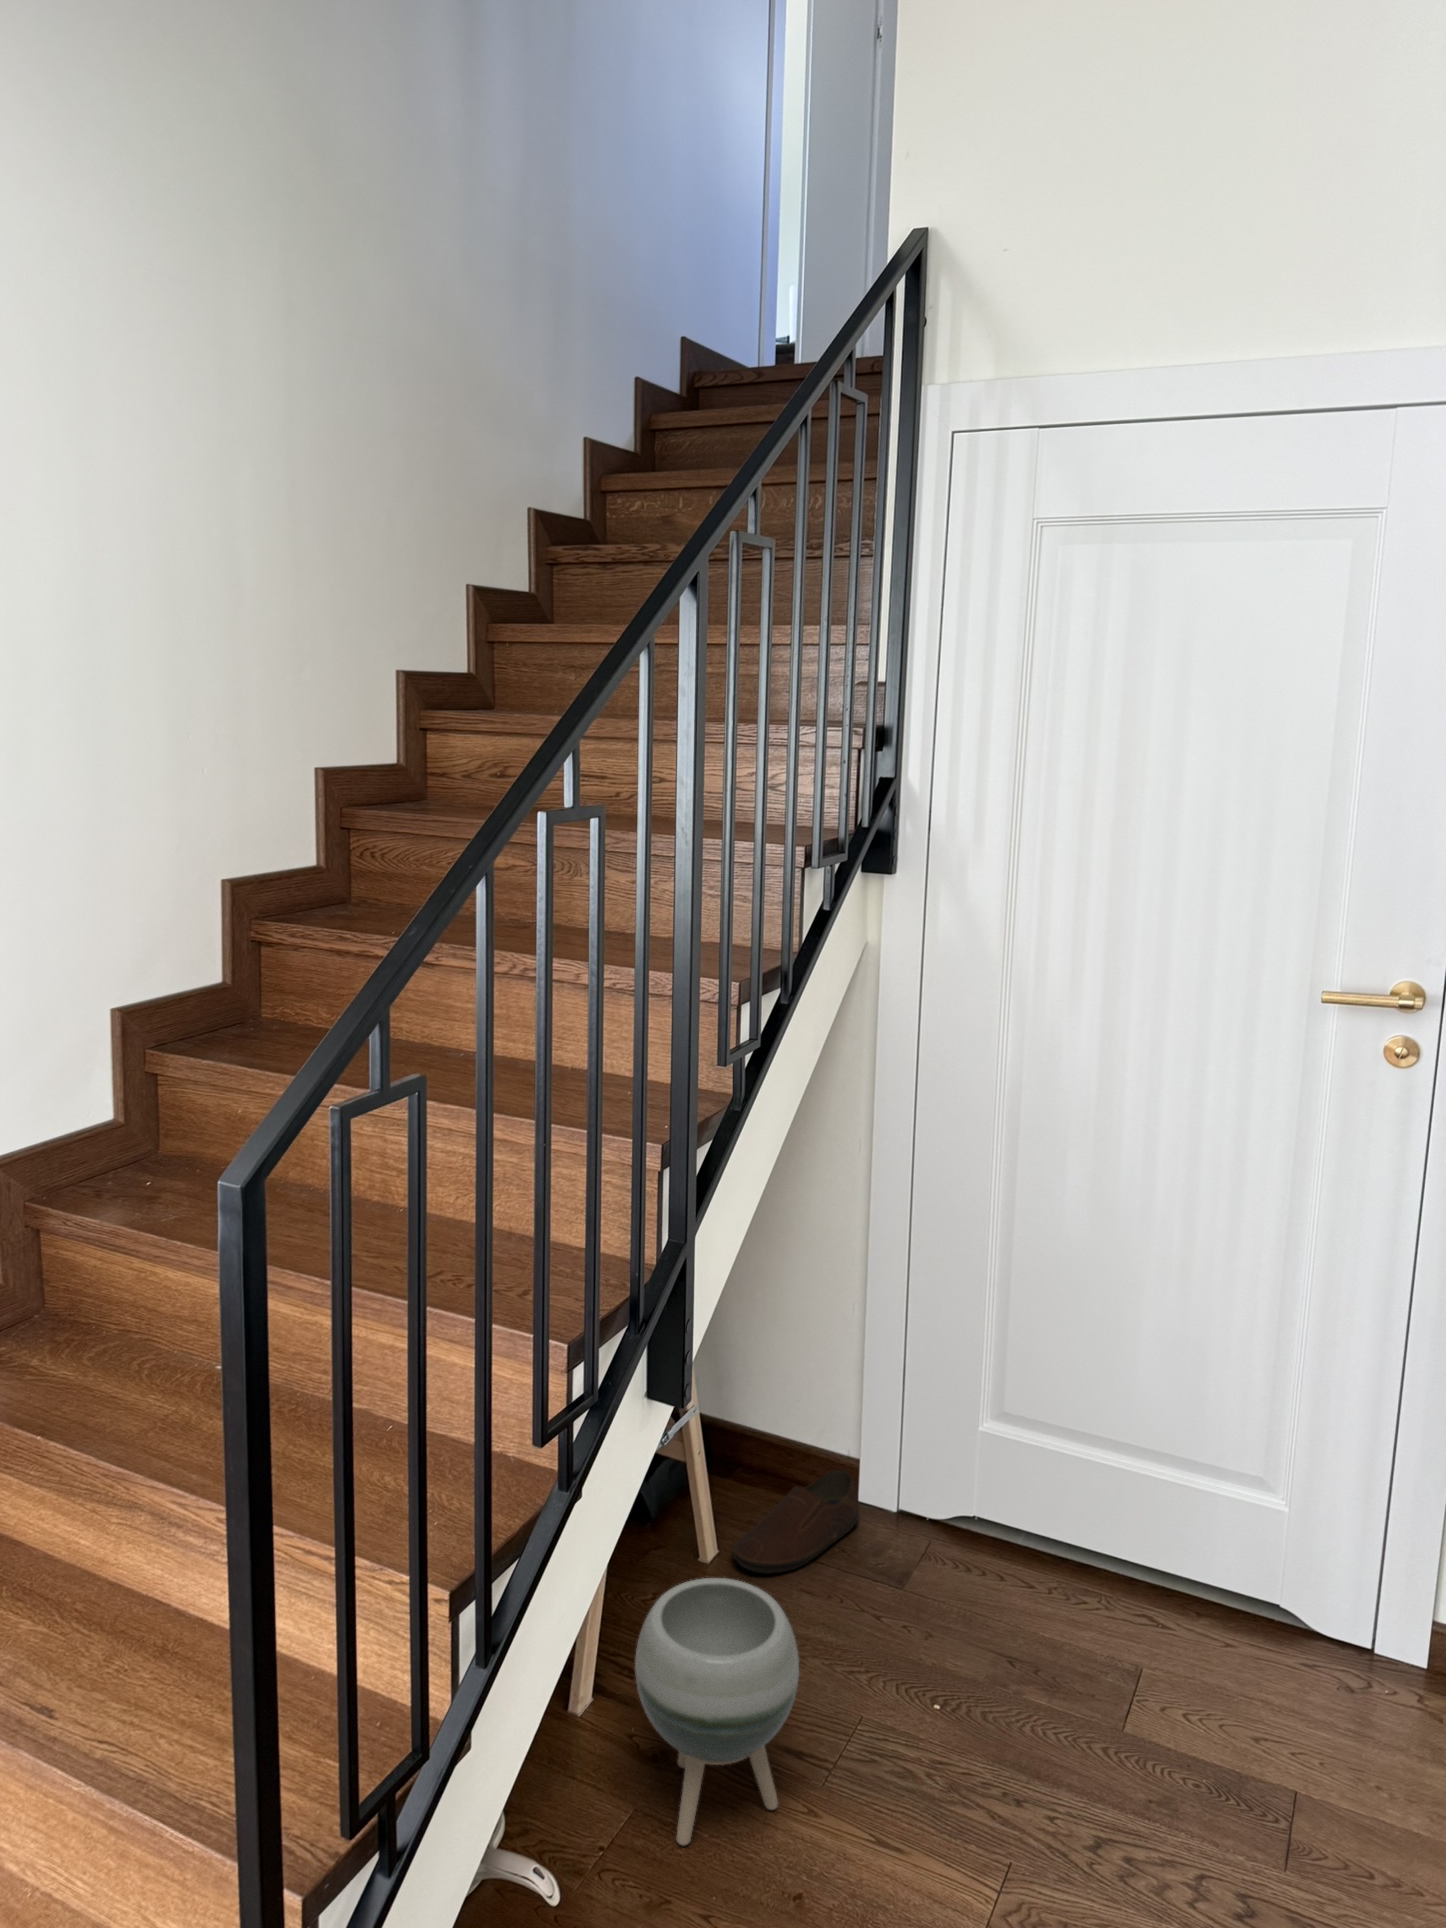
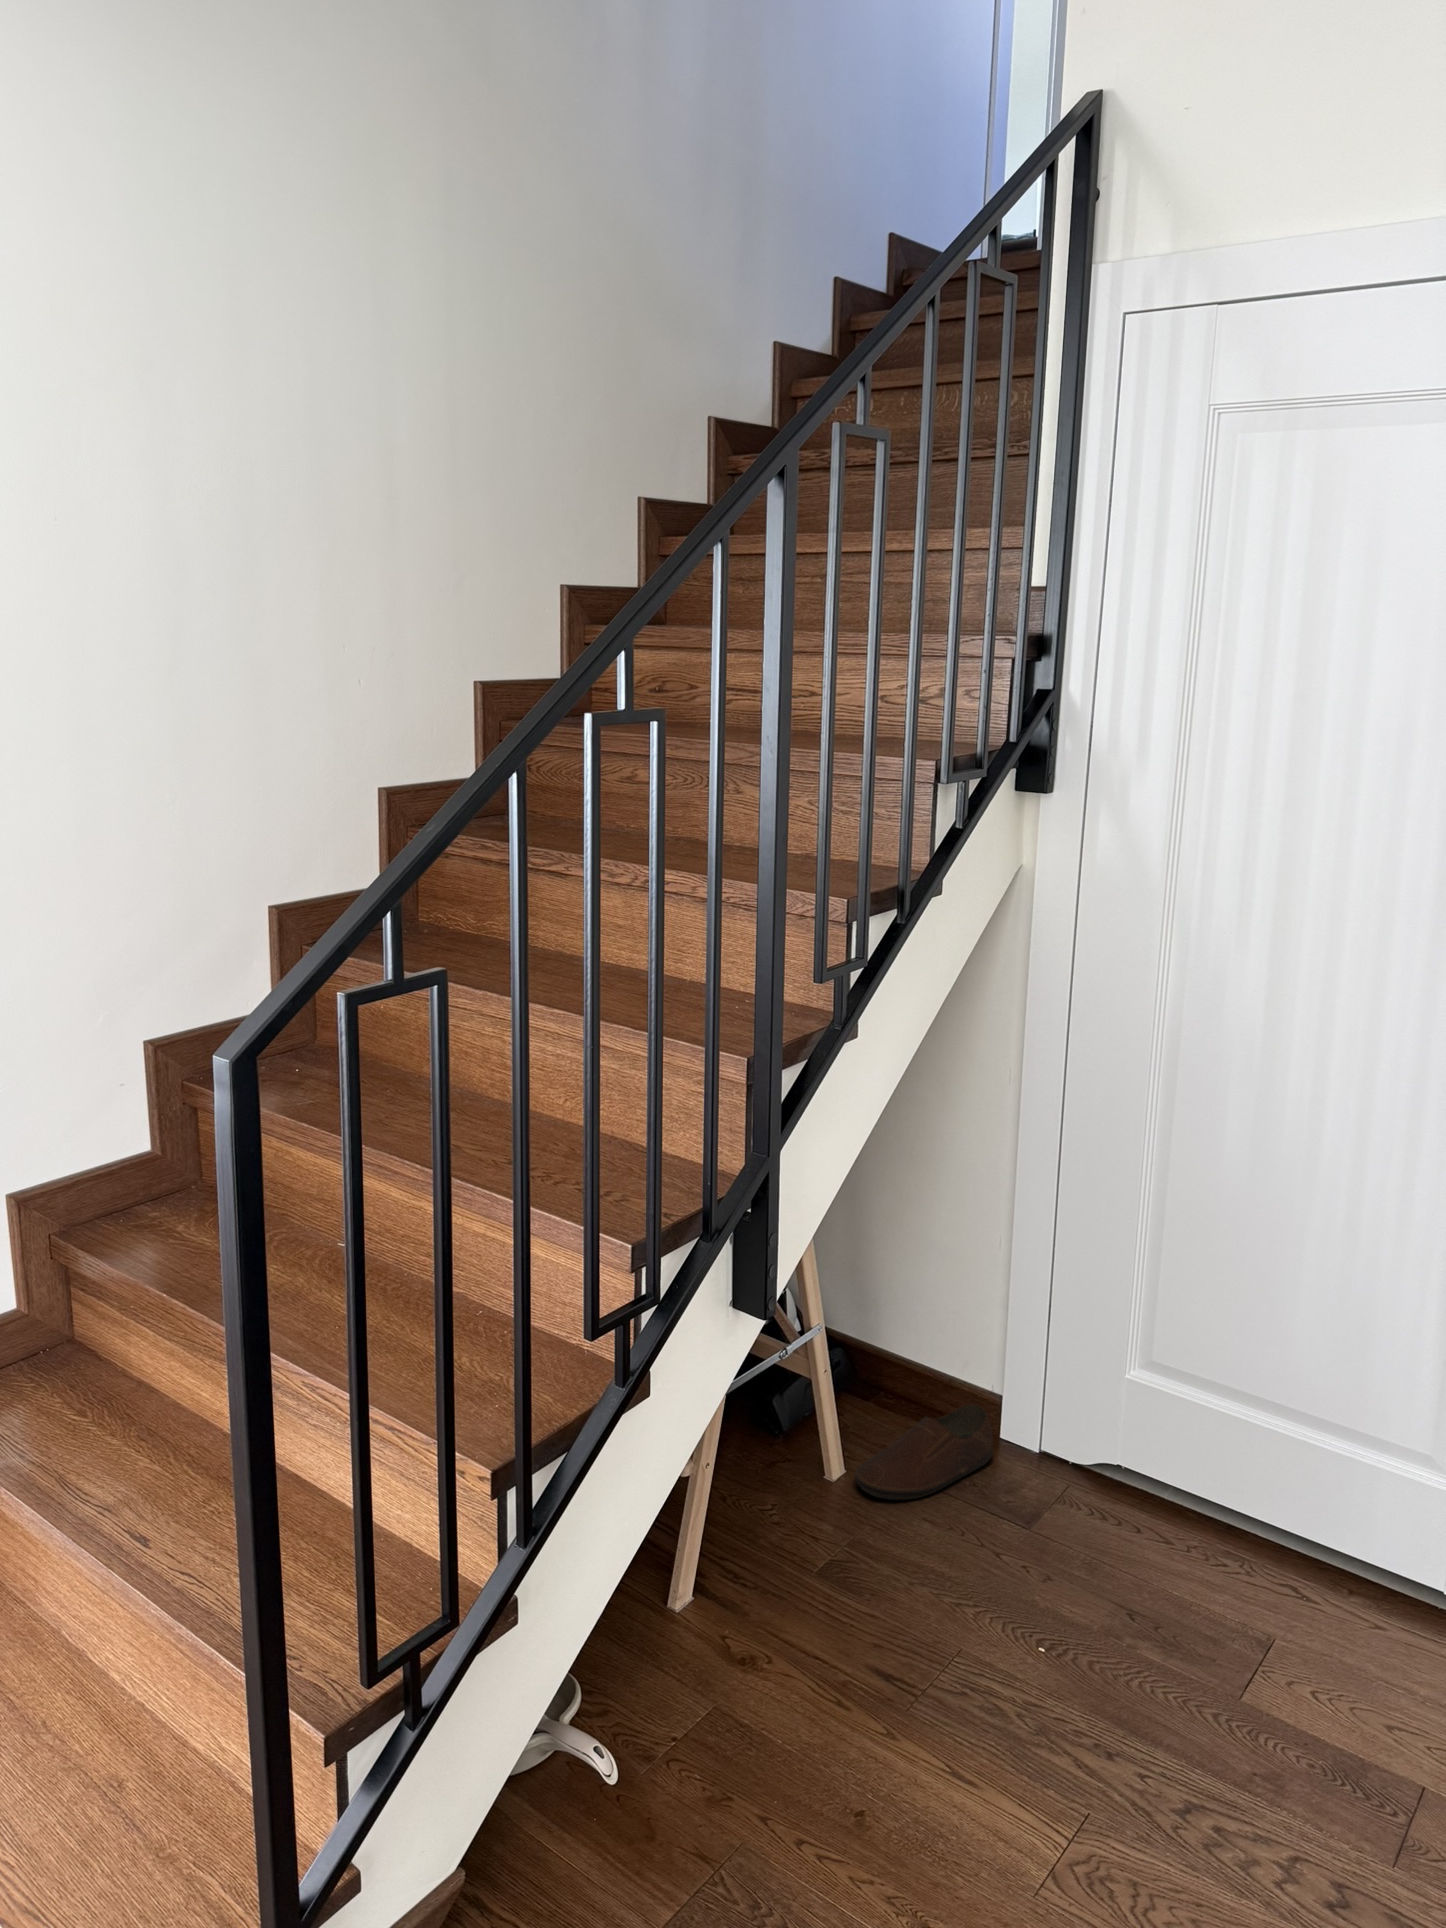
planter: present [635,1578,799,1846] -> none [714,1493,878,1748]

